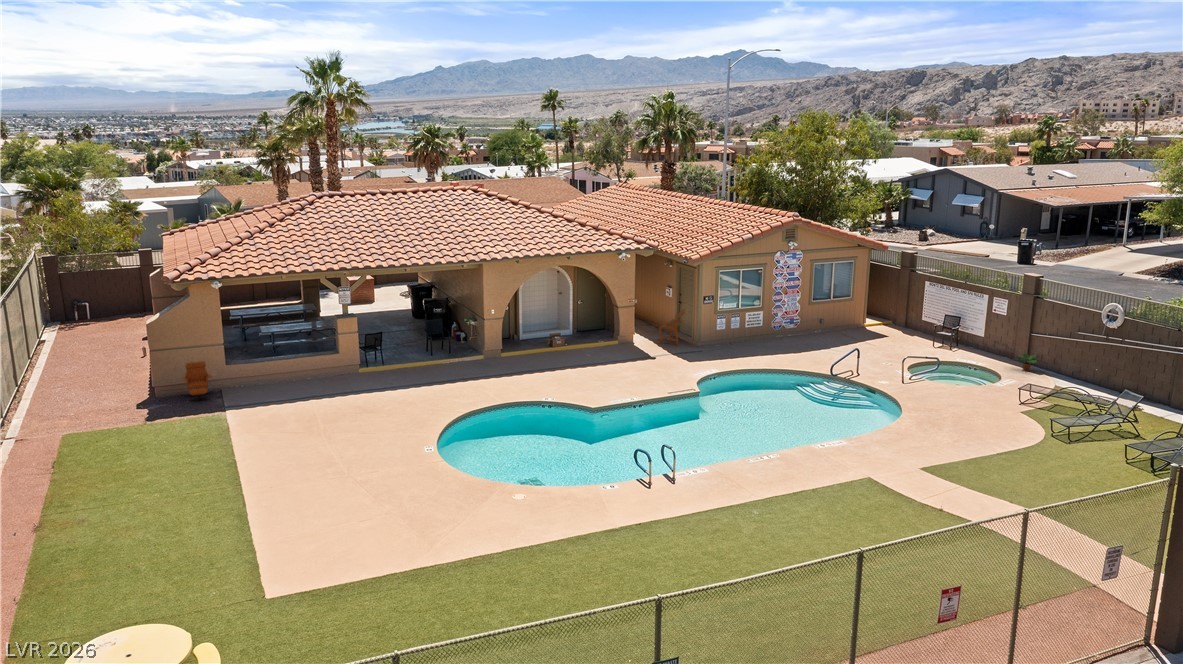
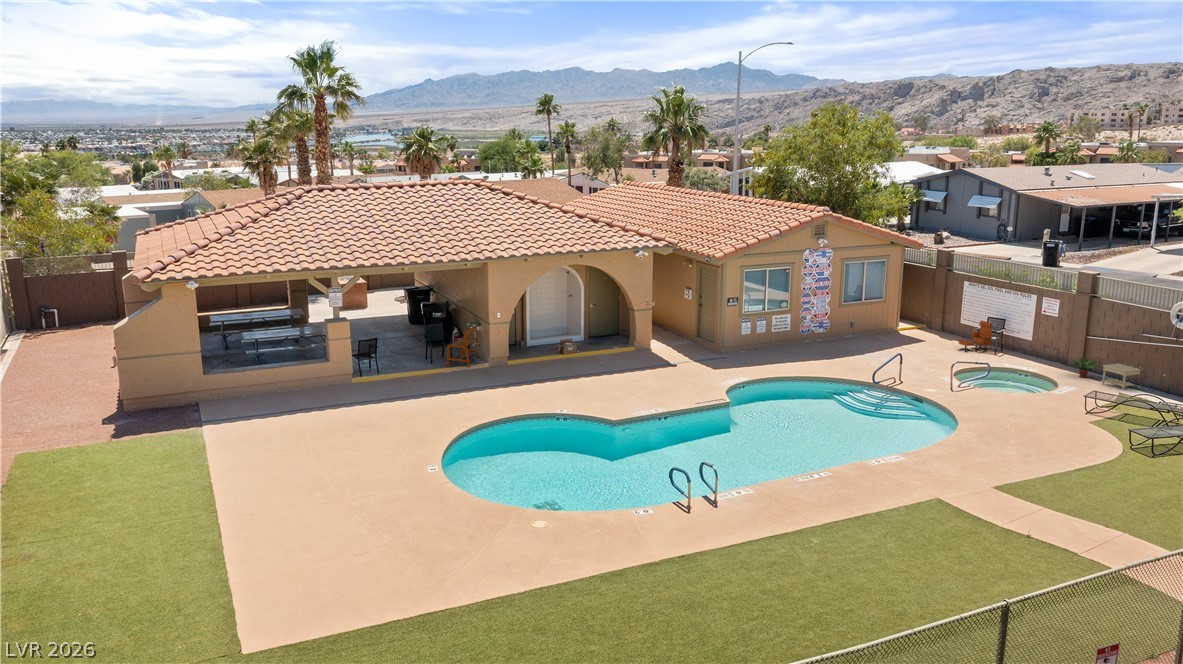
bench: present [658,310,685,345] -> present [446,325,478,367]
side table: none [1041,358,1080,383] -> present [1102,363,1143,390]
lounge chair: present [182,361,212,401] -> present [959,321,993,352]

